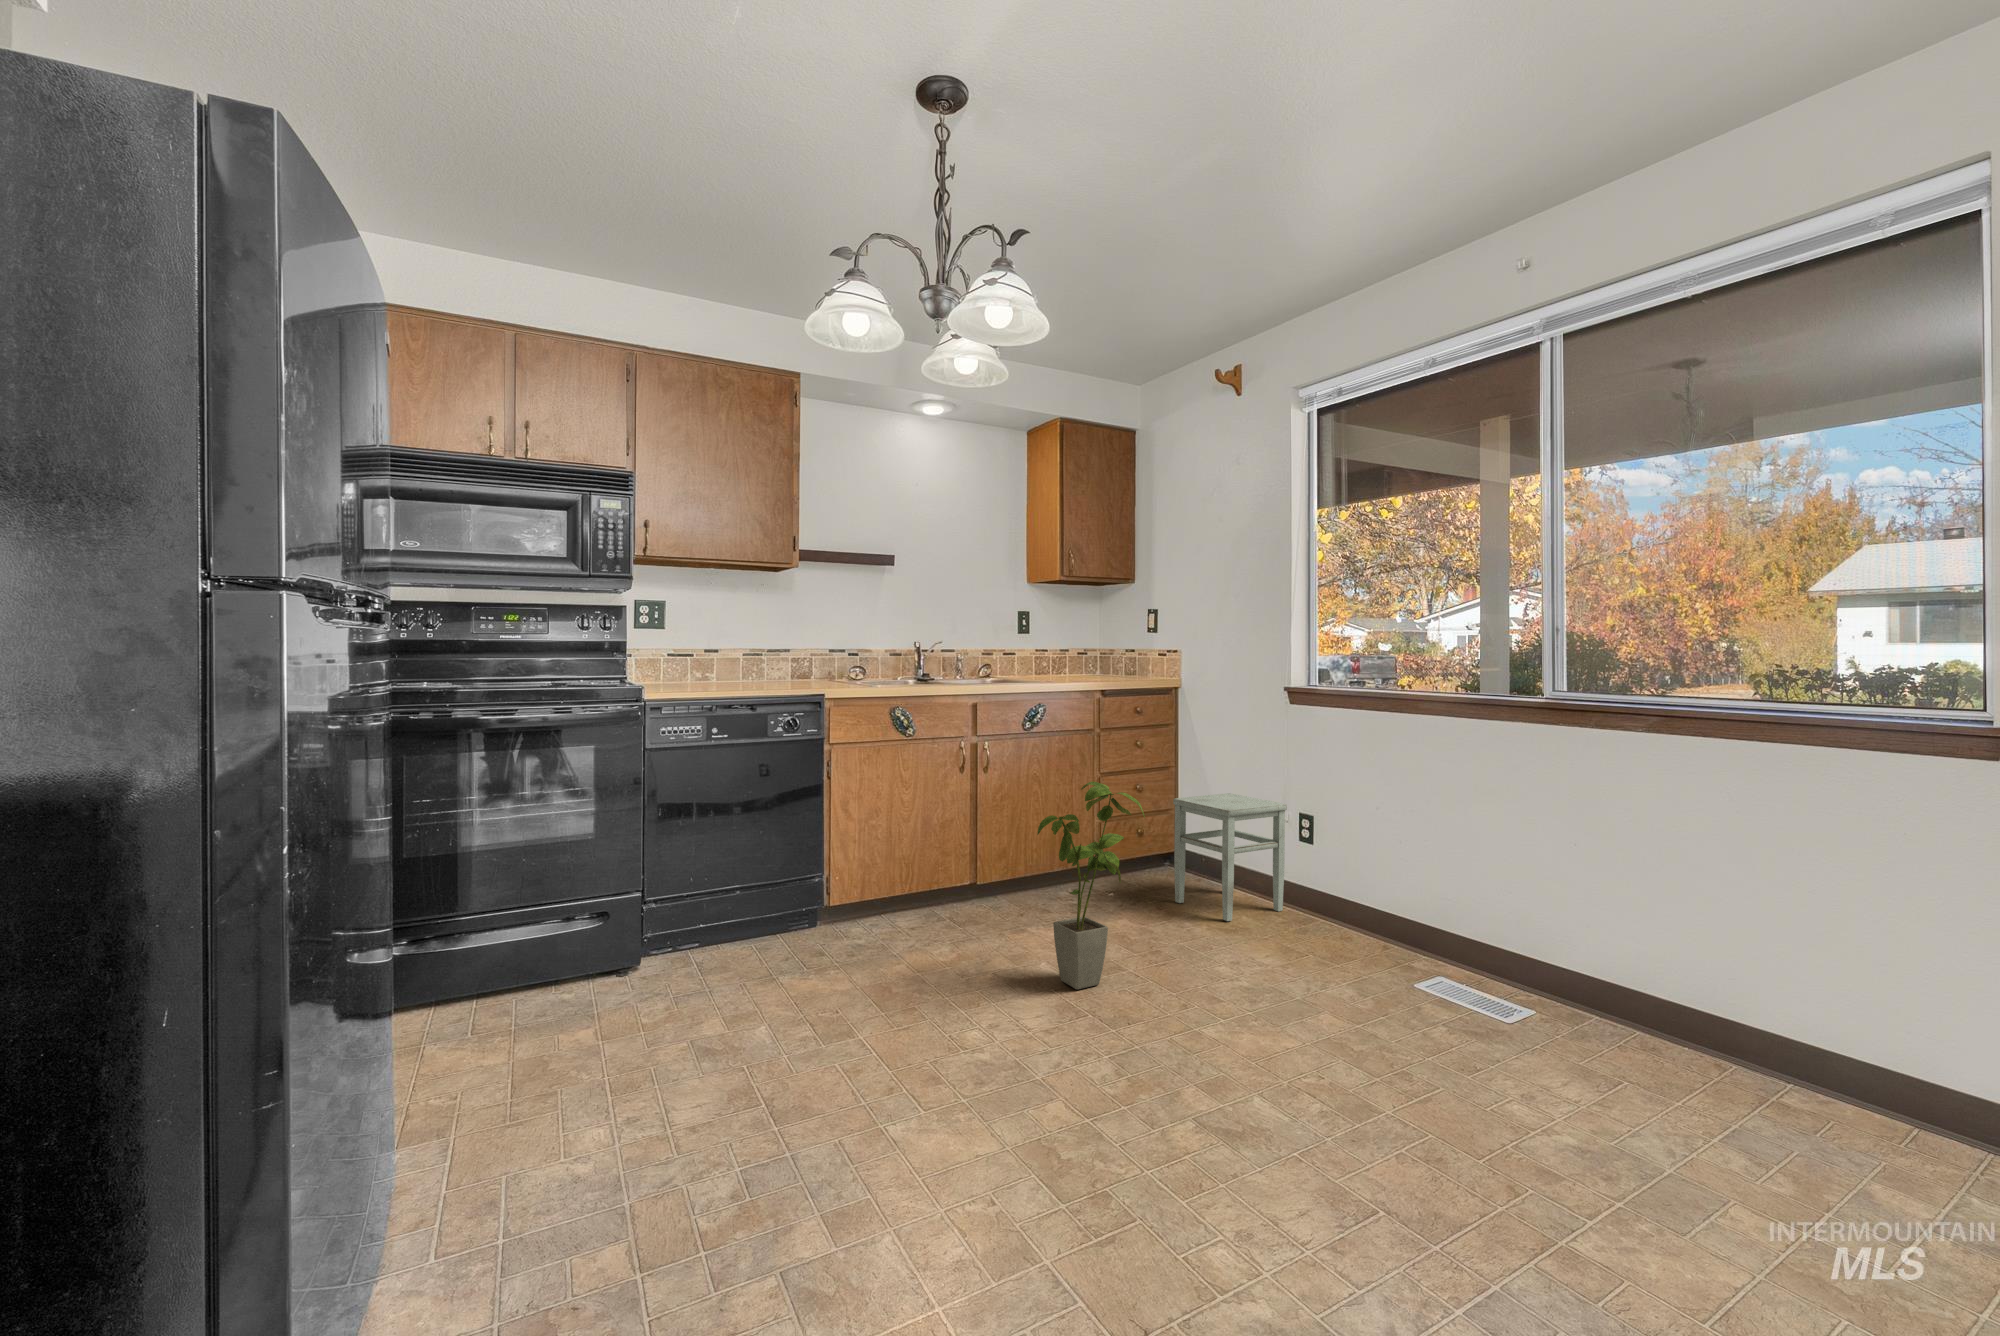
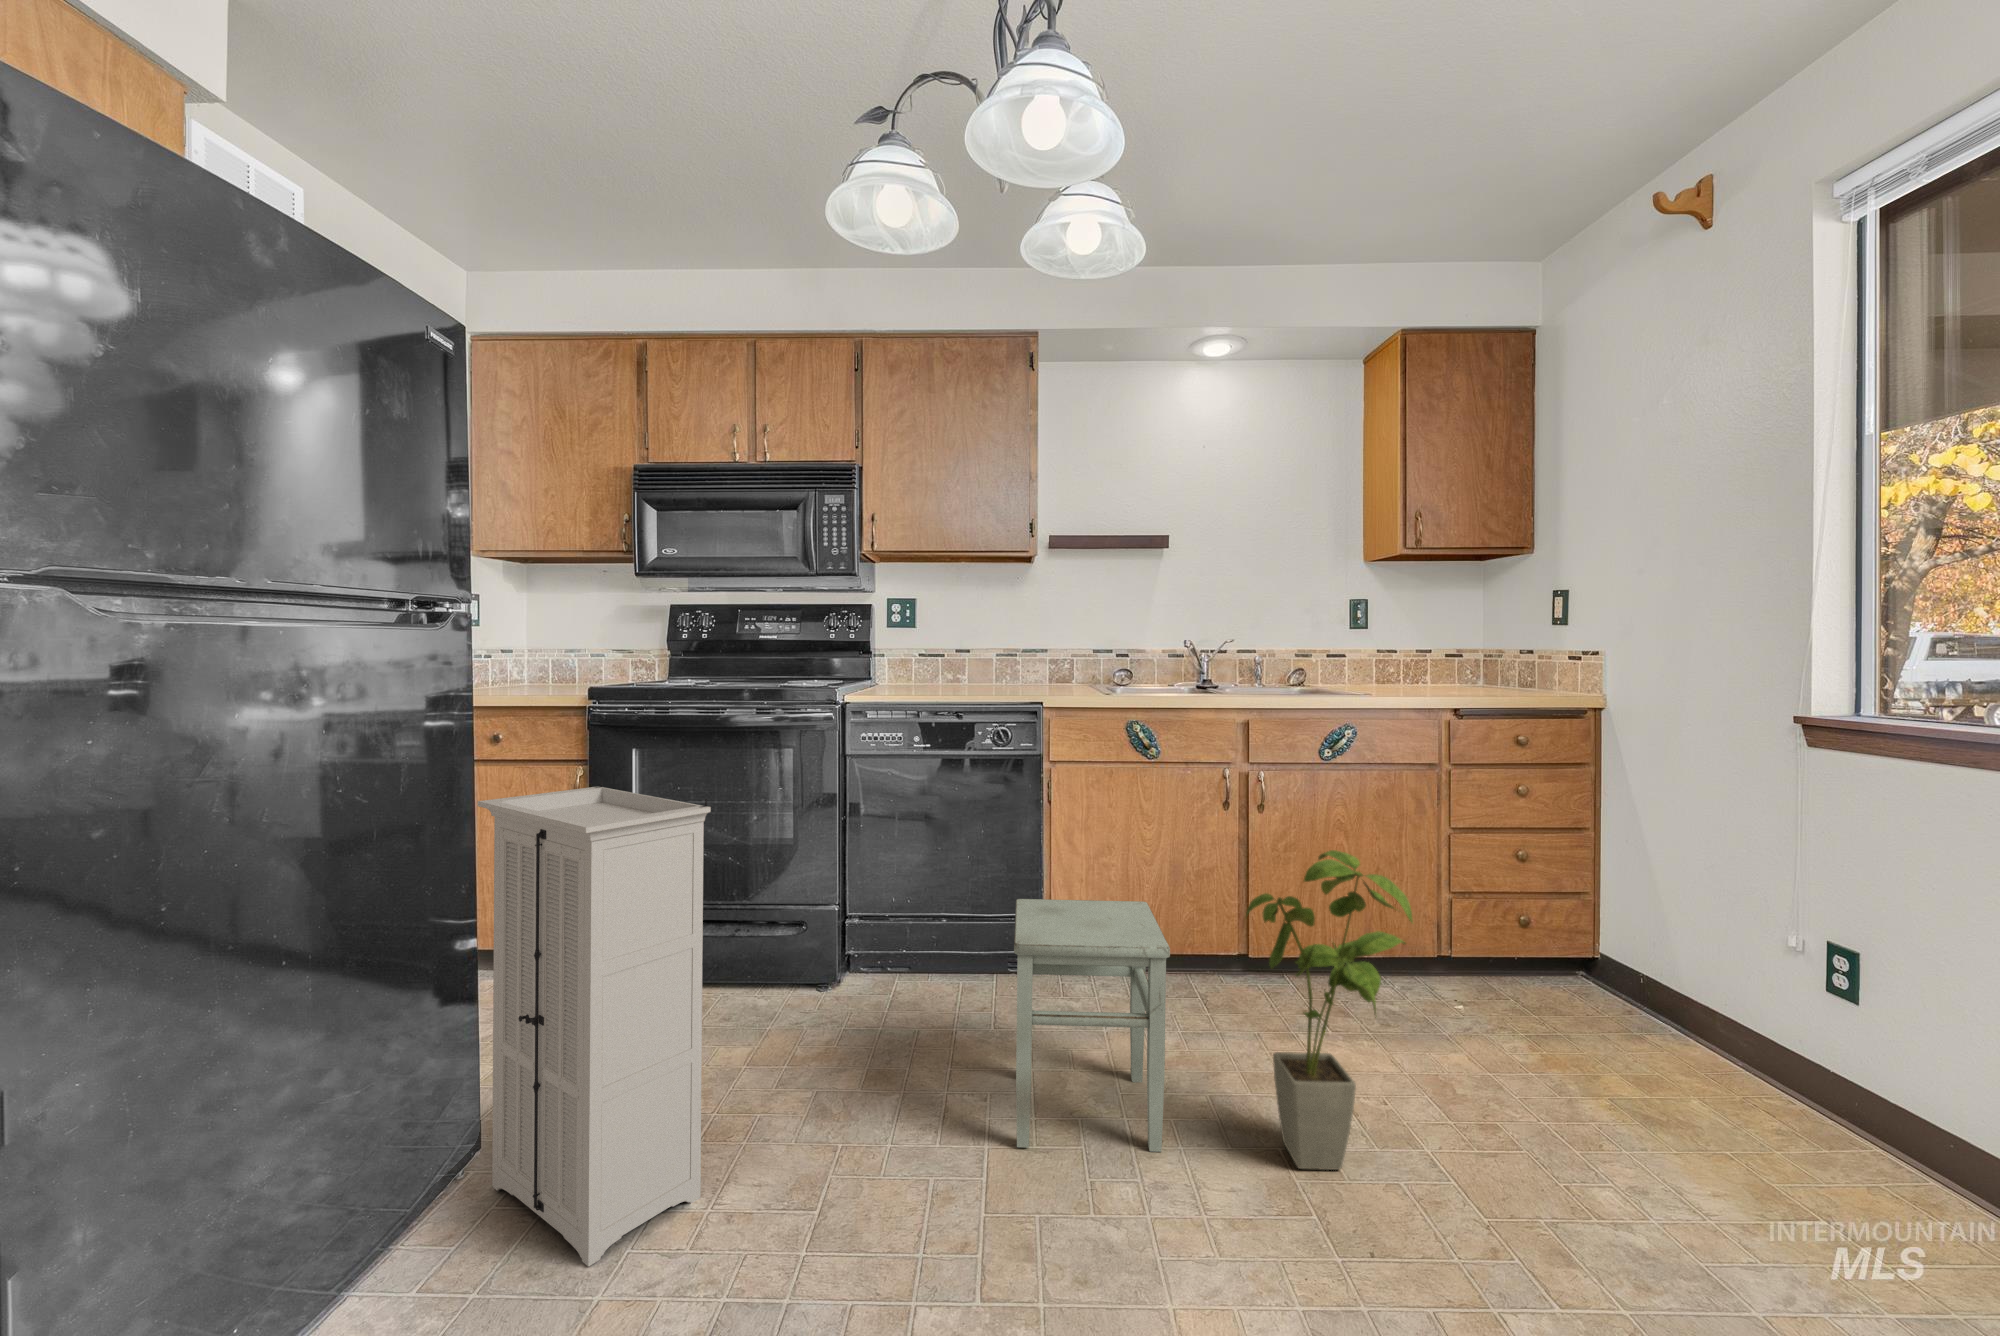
storage cabinet: none [458,775,696,1164] -> present [477,781,711,1267]
stool: present [1173,793,1287,921] -> present [1014,899,1170,1152]

